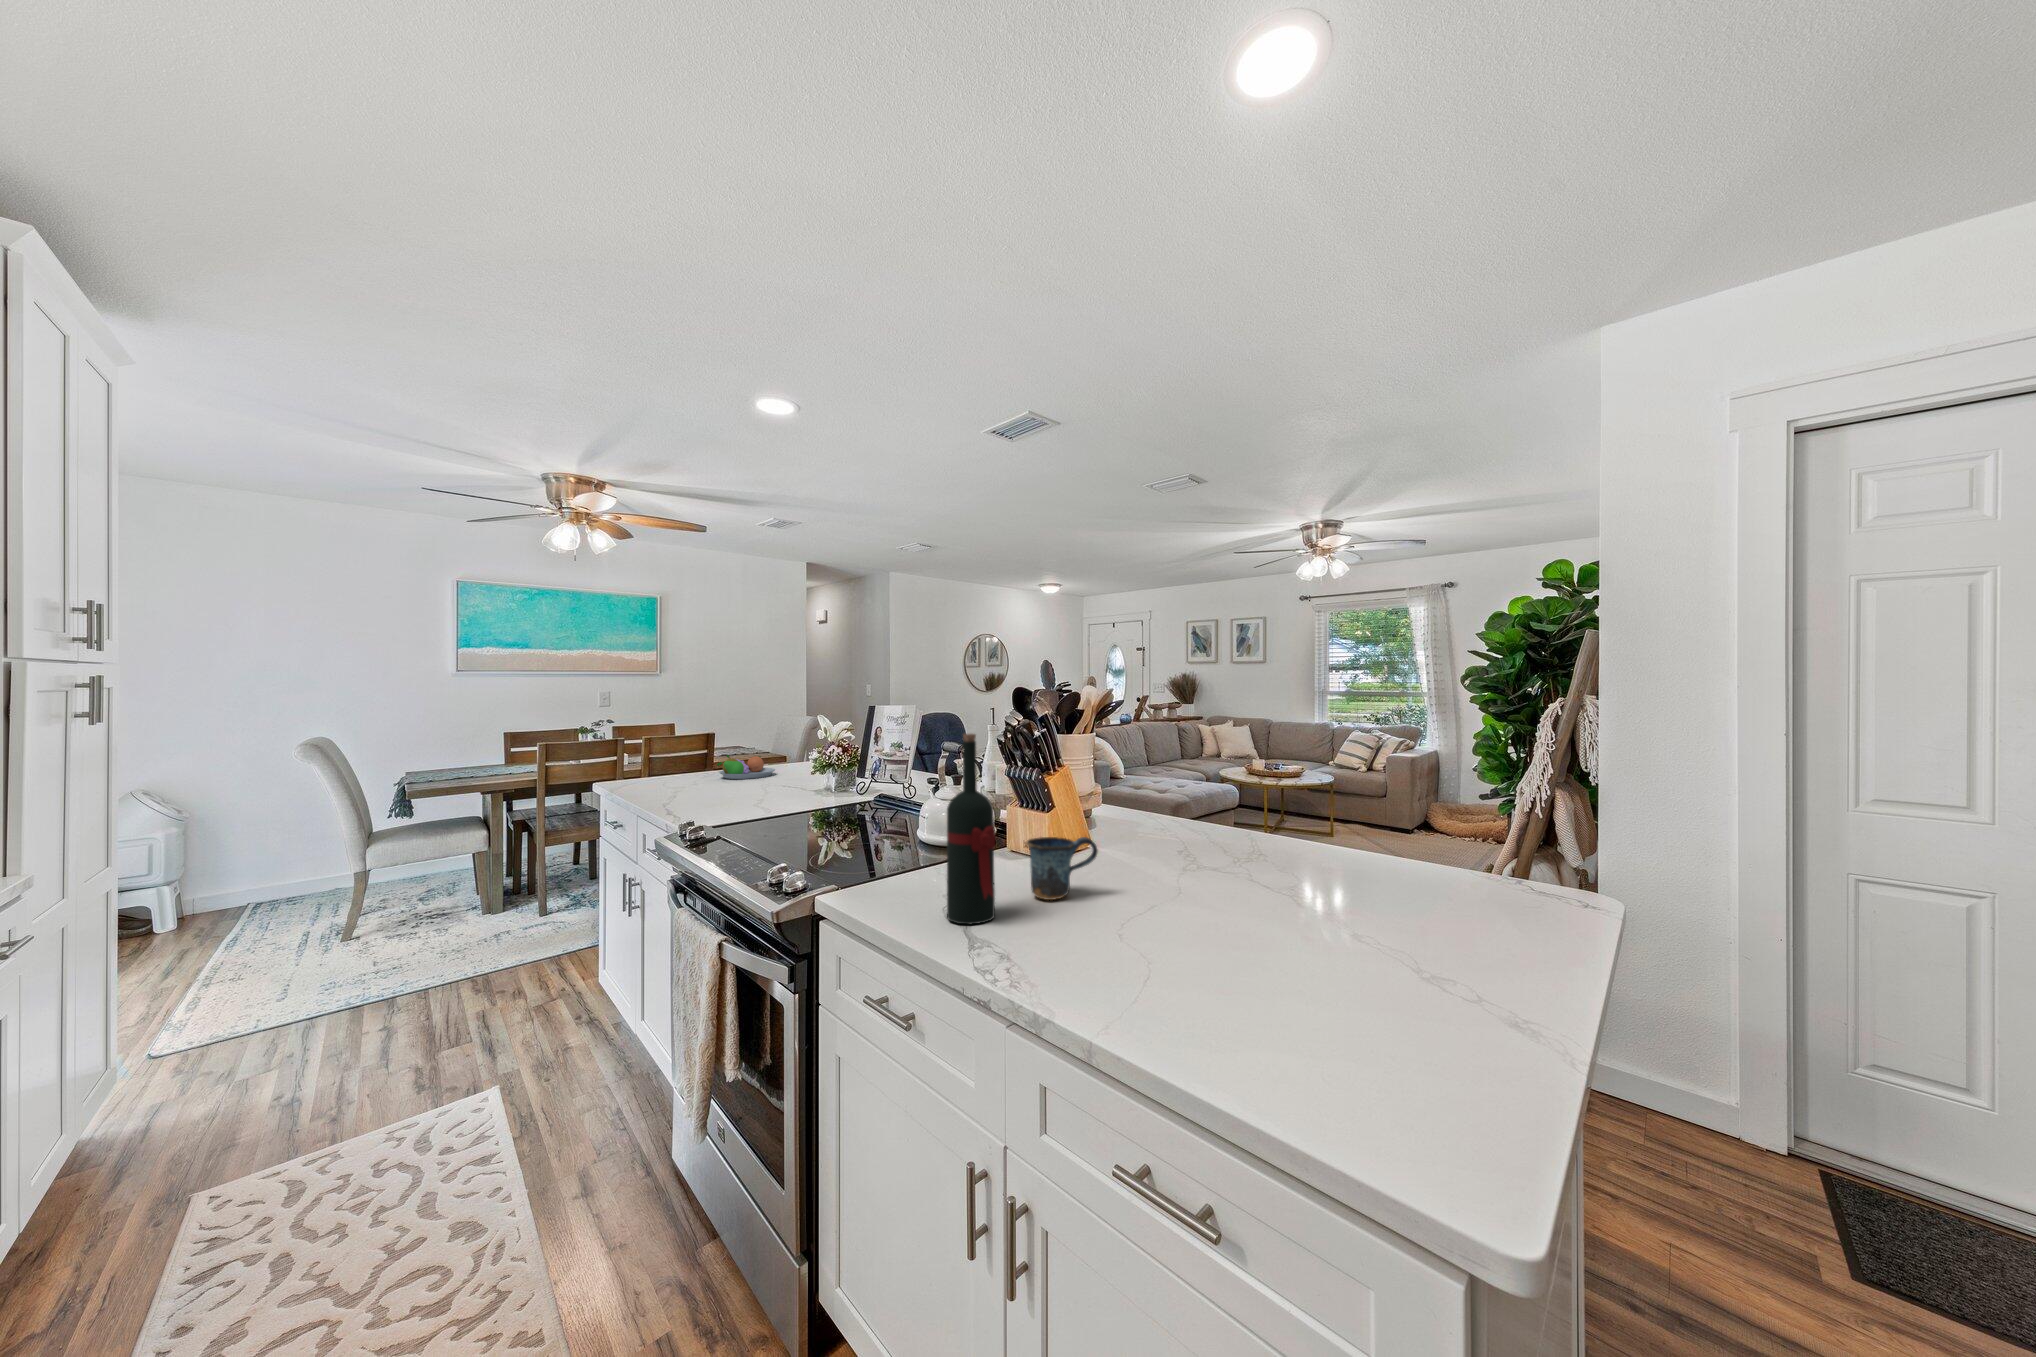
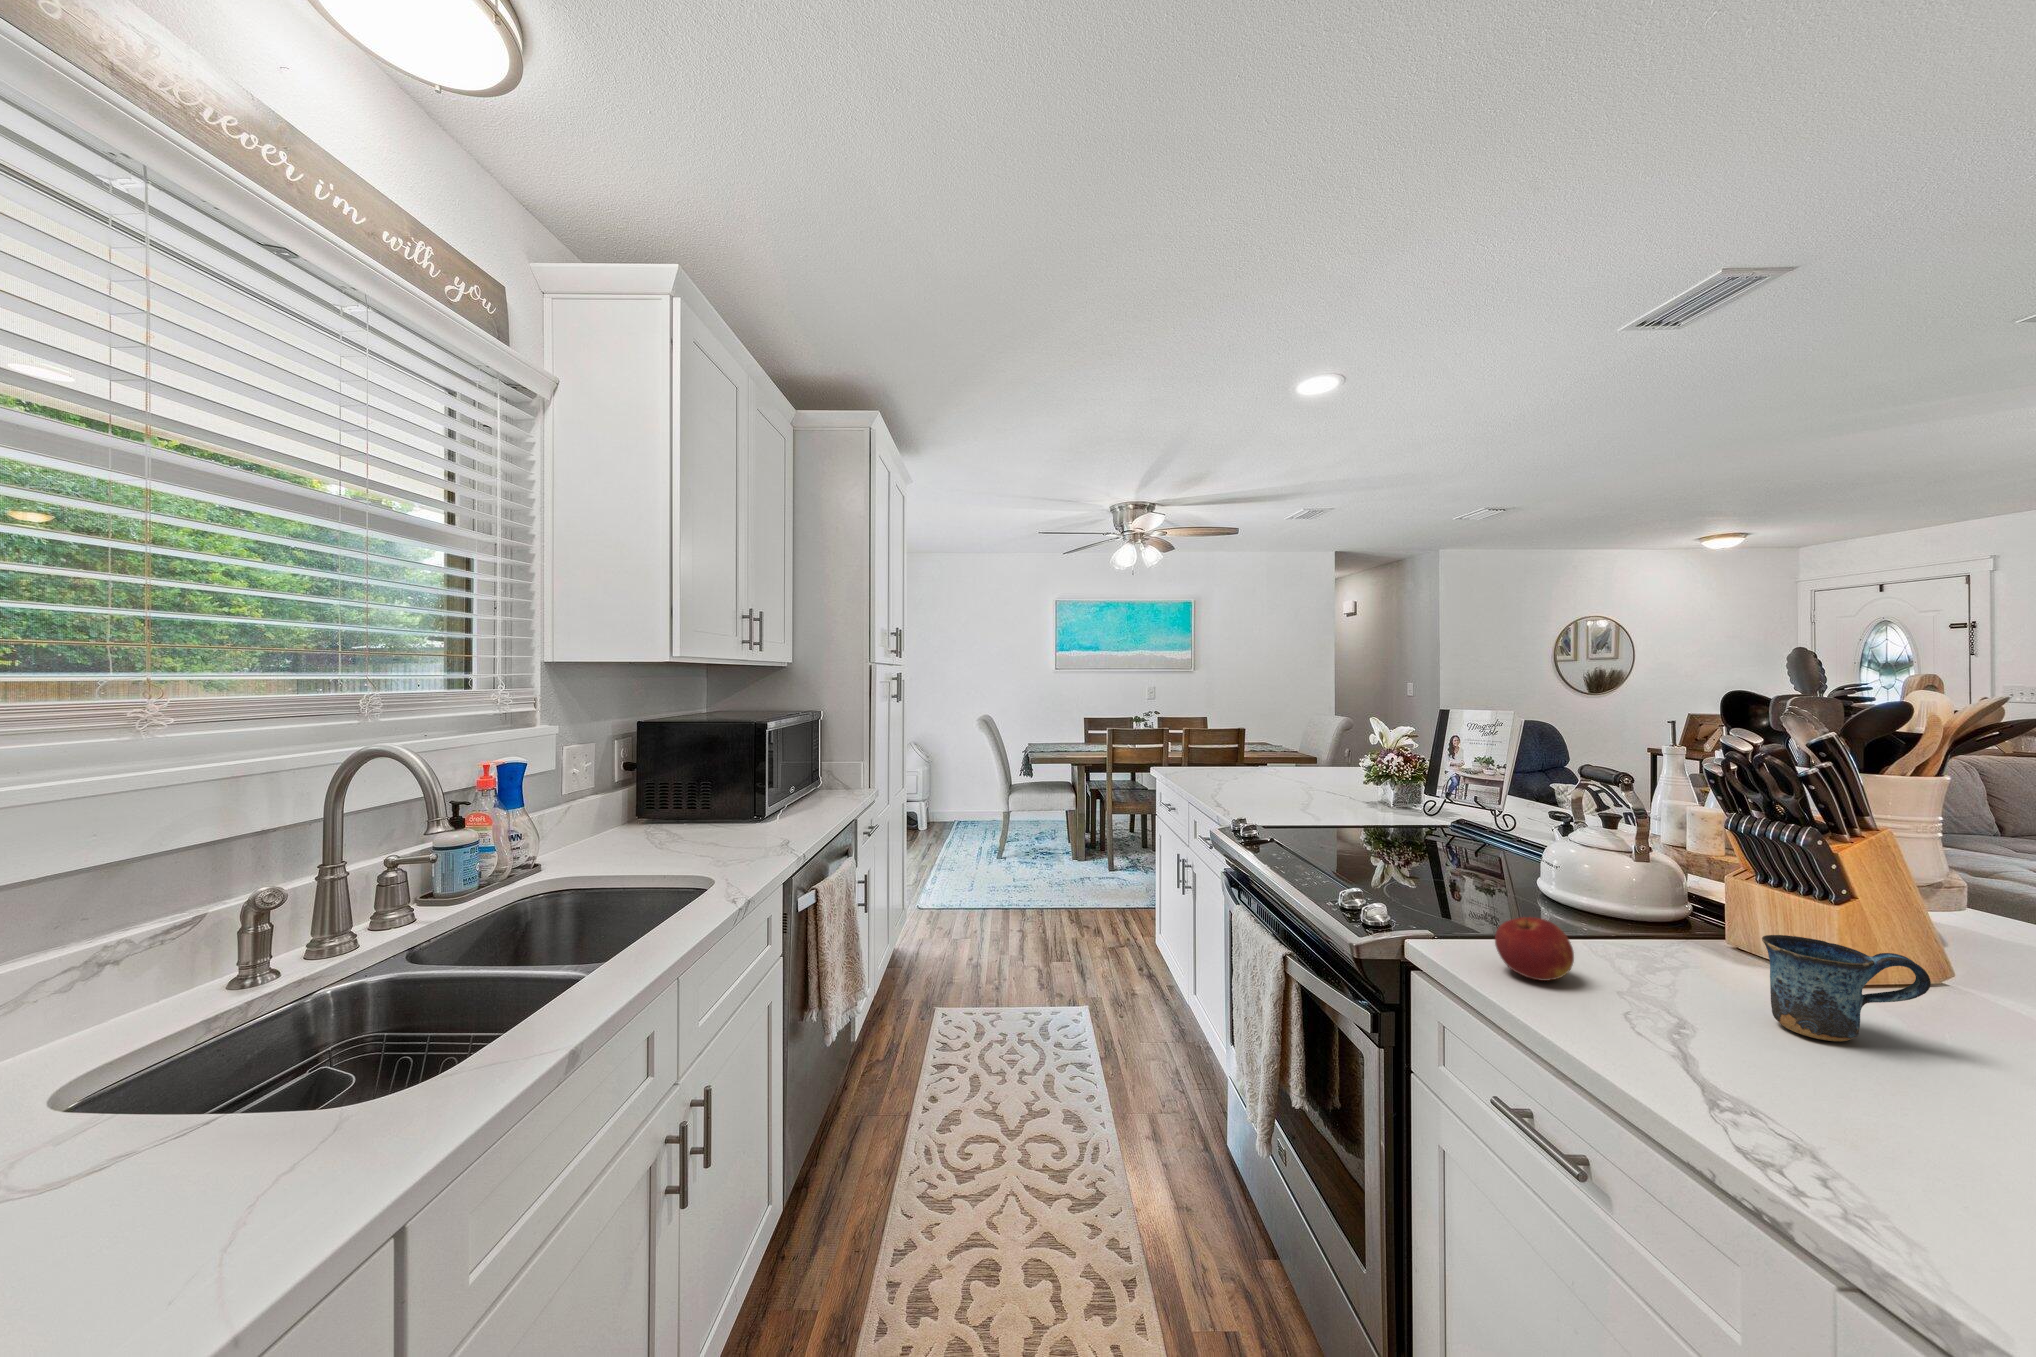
wine bottle: present [947,734,995,925] -> none [1619,773,1716,1050]
fruit bowl: present [717,755,775,779] -> none [1260,752,1319,778]
apple: none [877,855,928,903] -> present [1495,917,1574,981]

